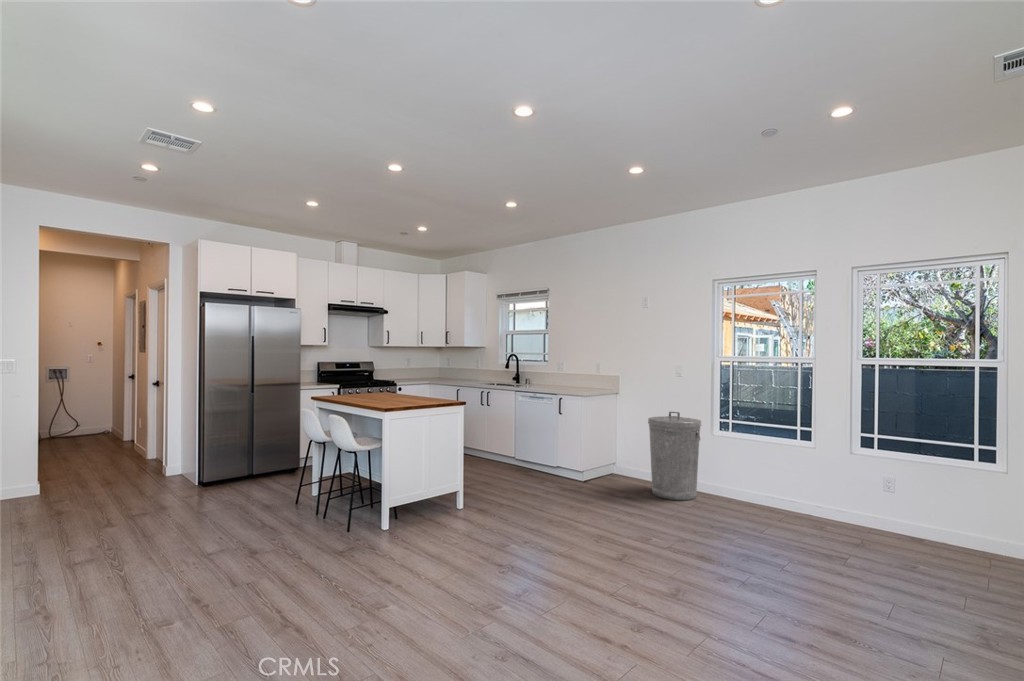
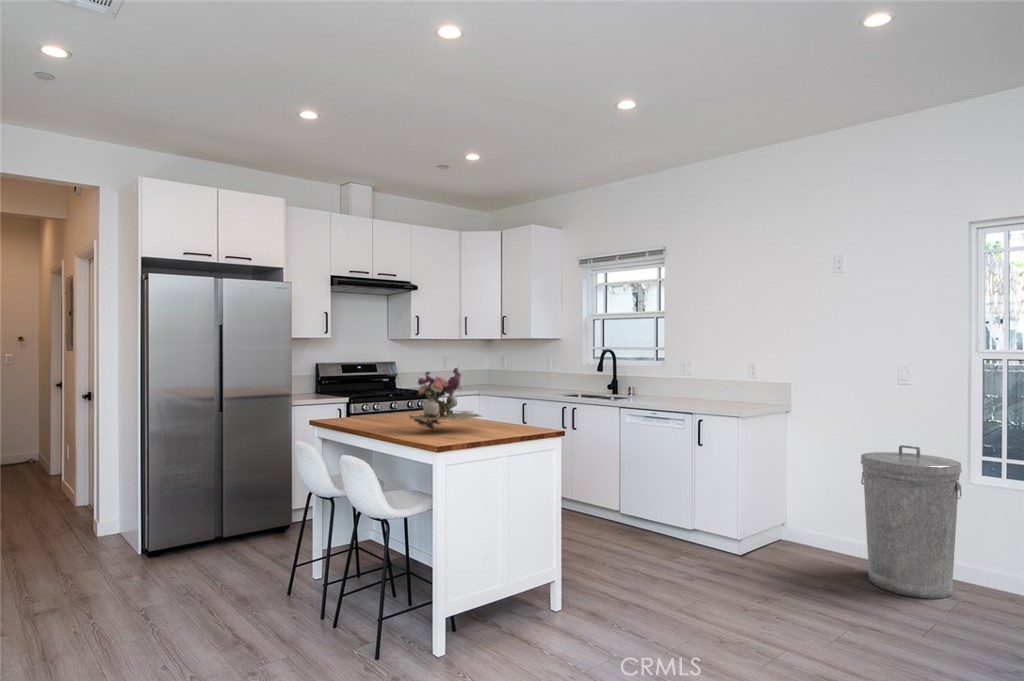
flower arrangement: none [370,363,415,401] -> present [410,368,482,430]

